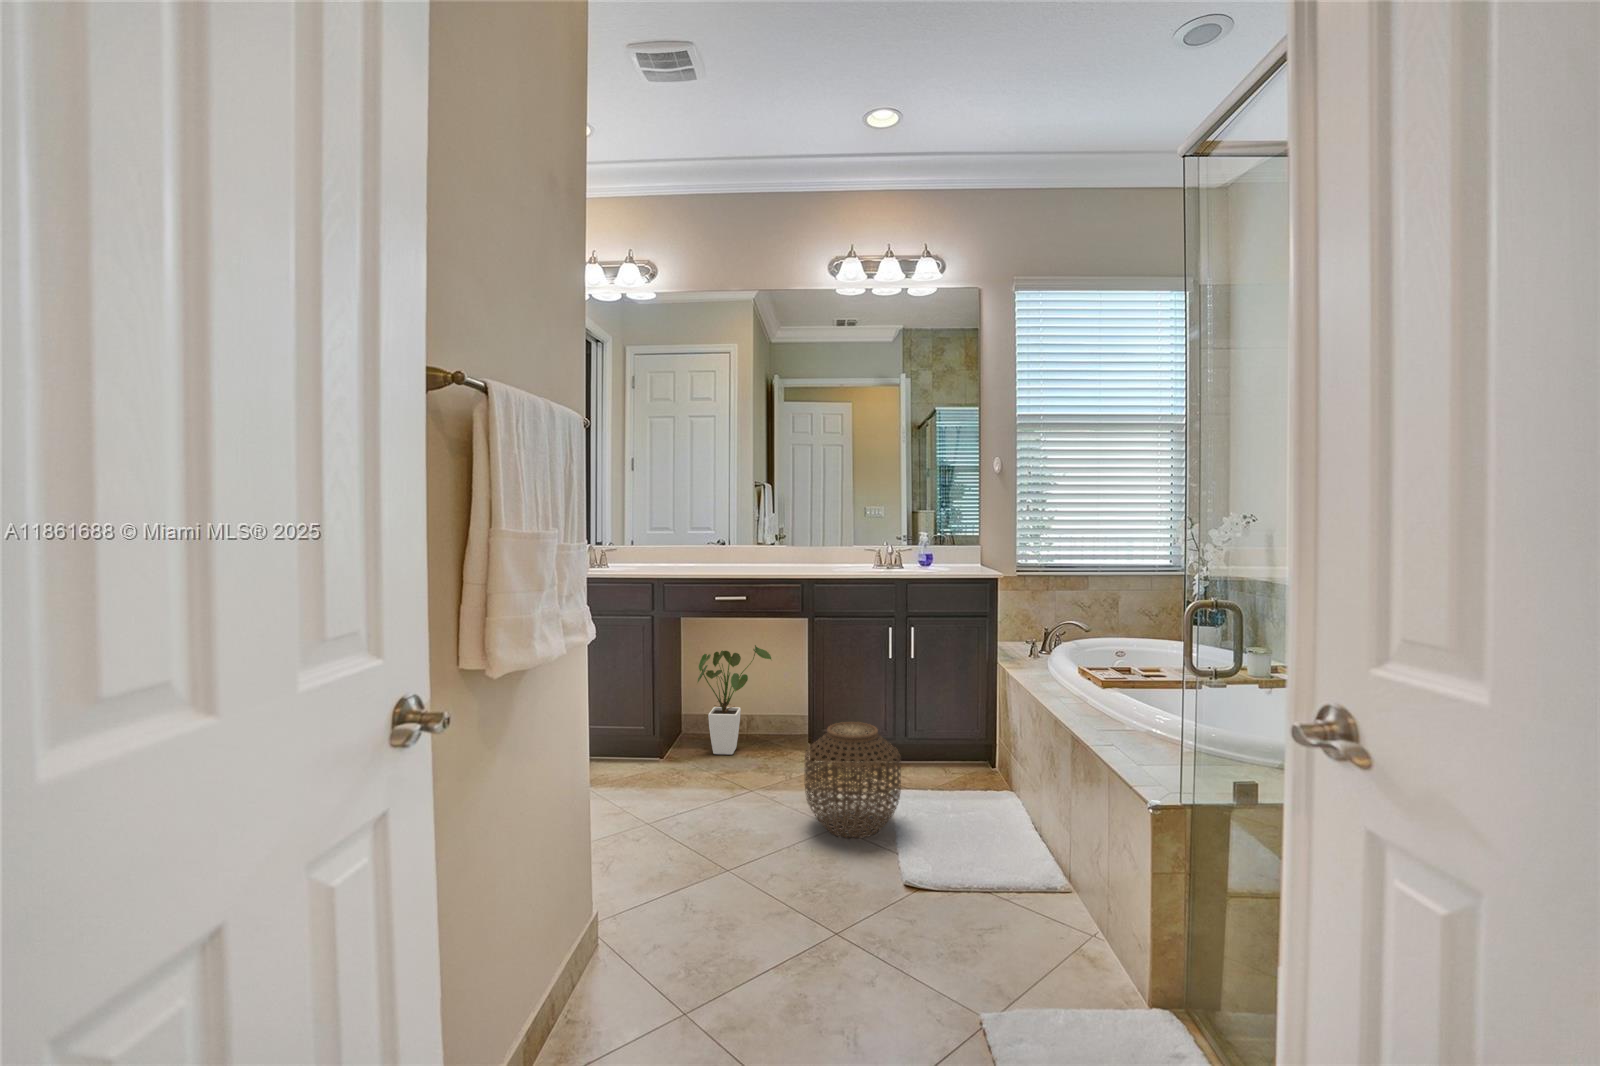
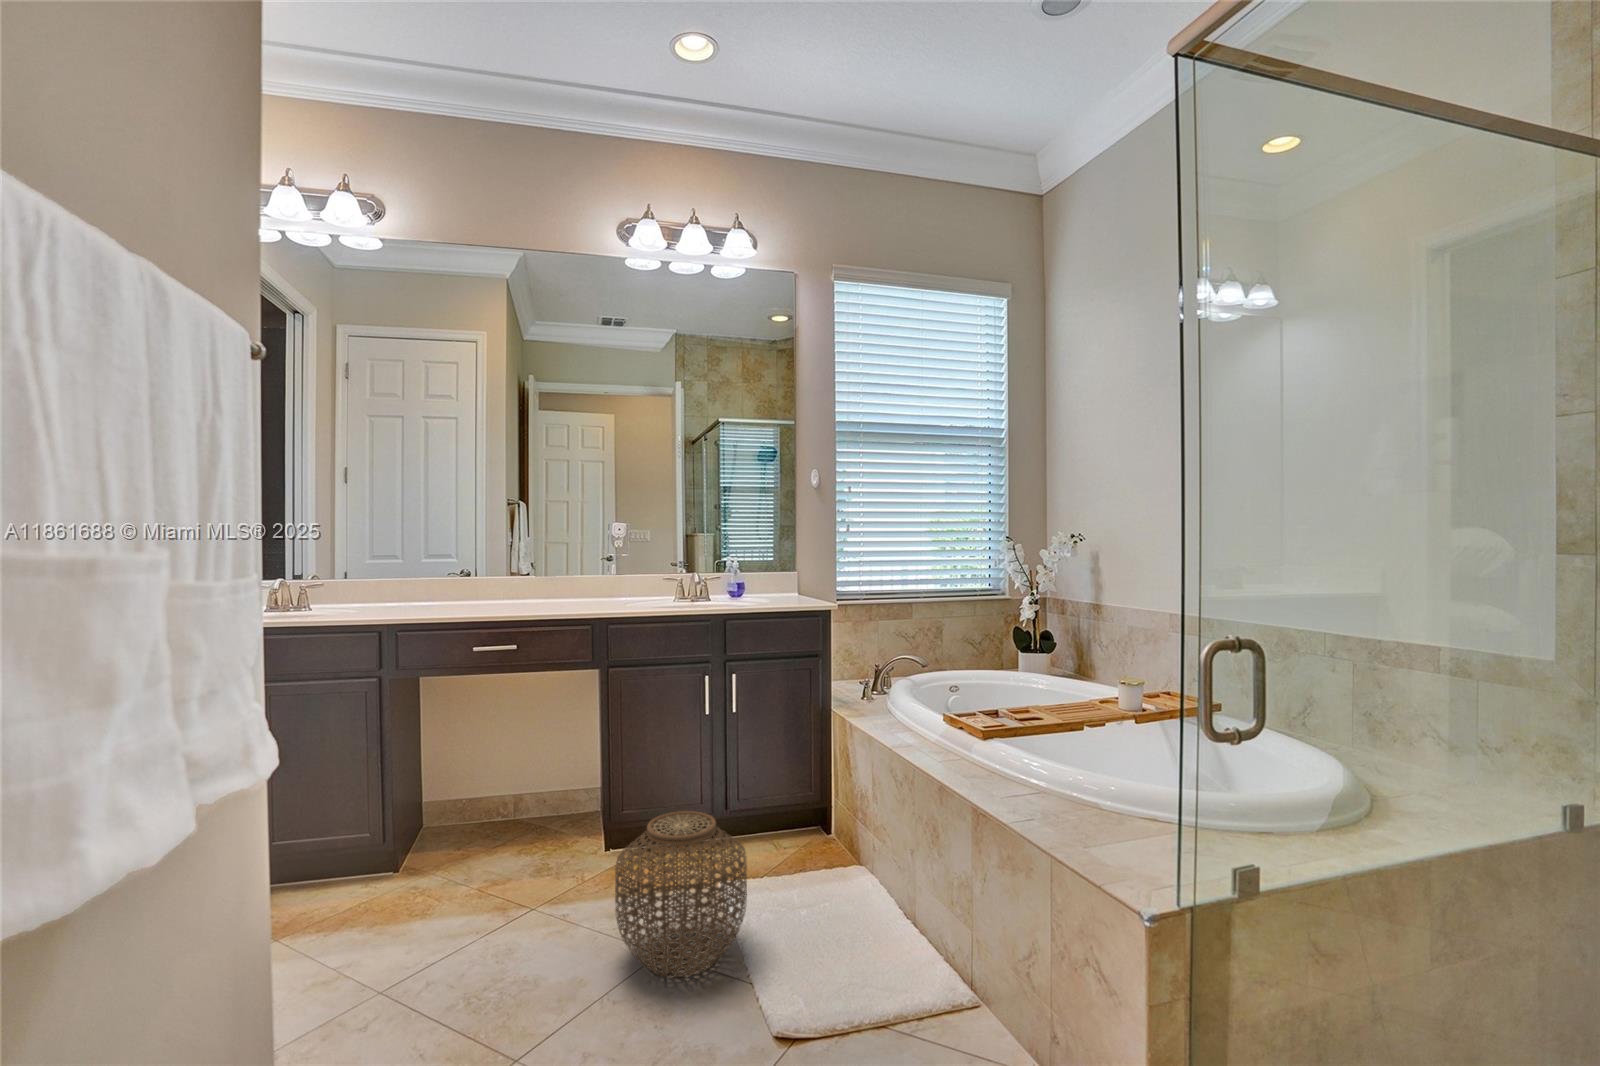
house plant: present [697,645,771,755] -> none [434,709,543,867]

